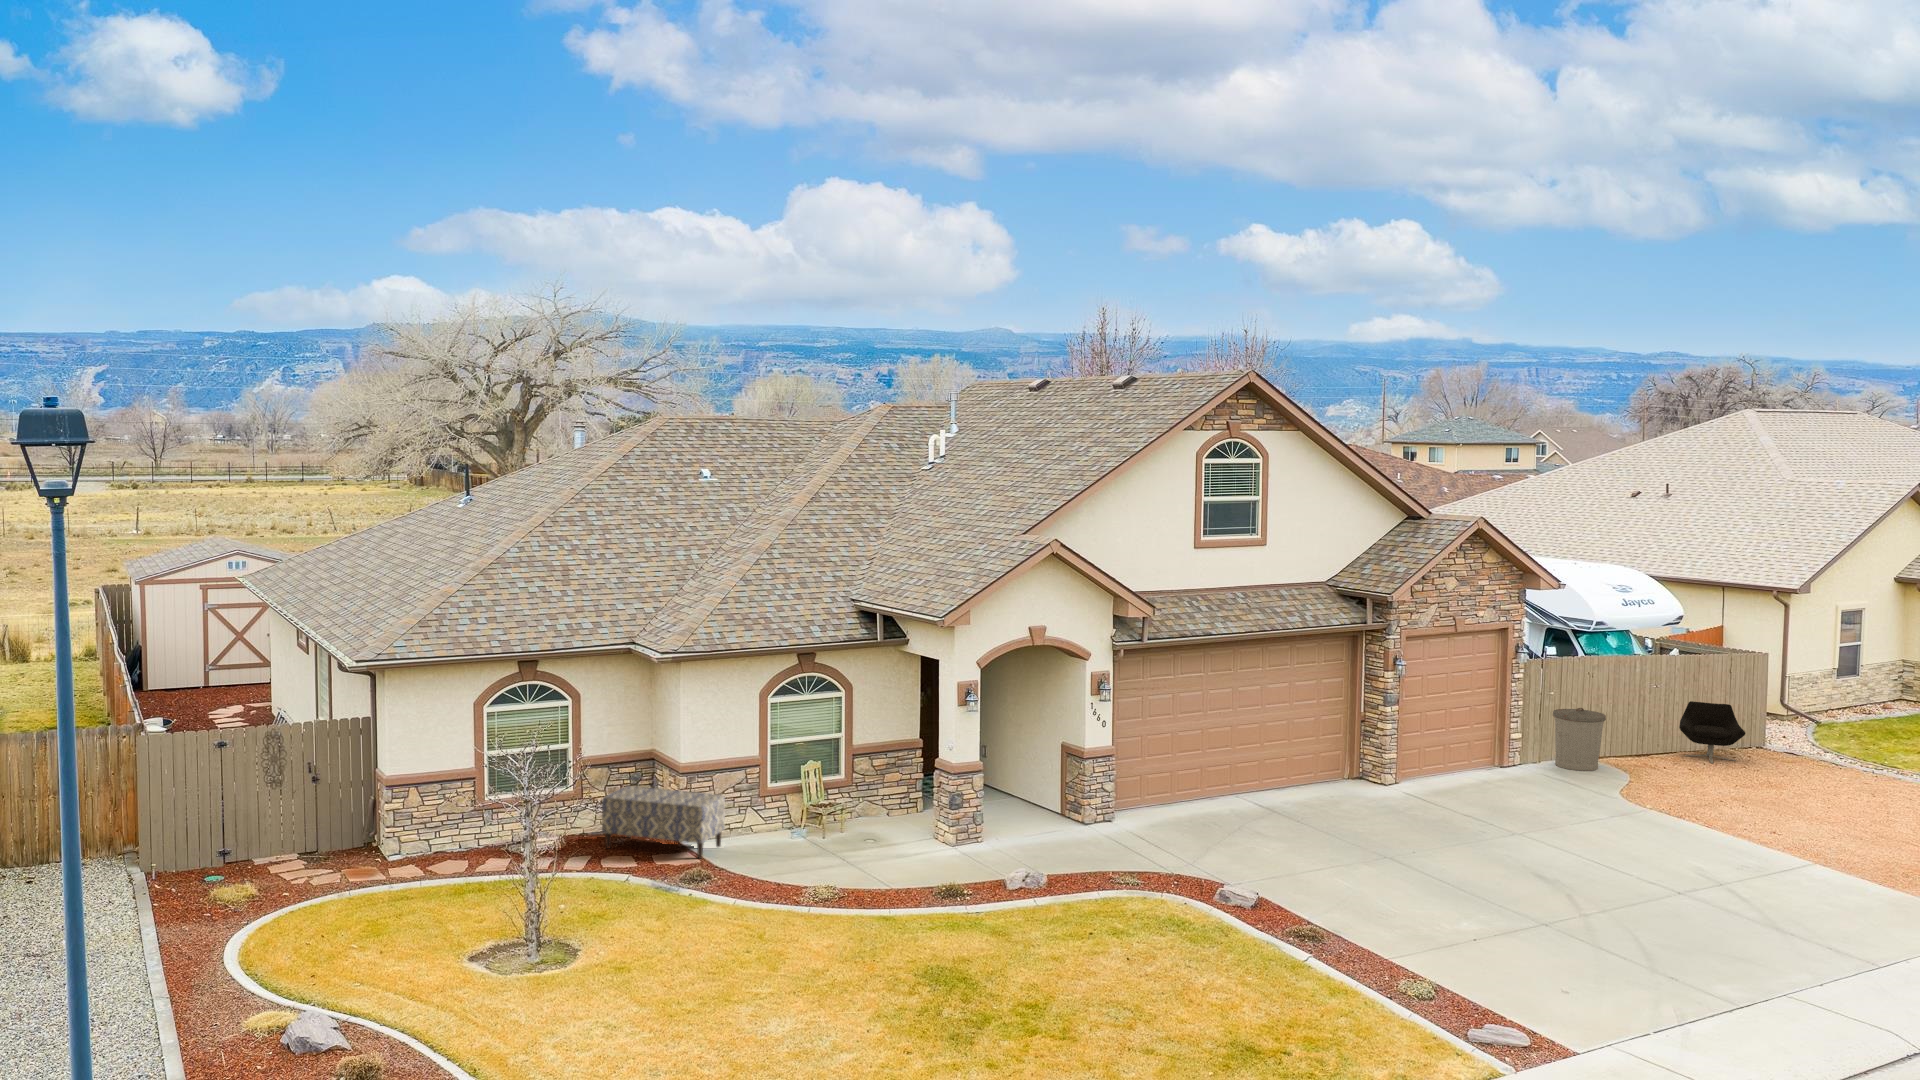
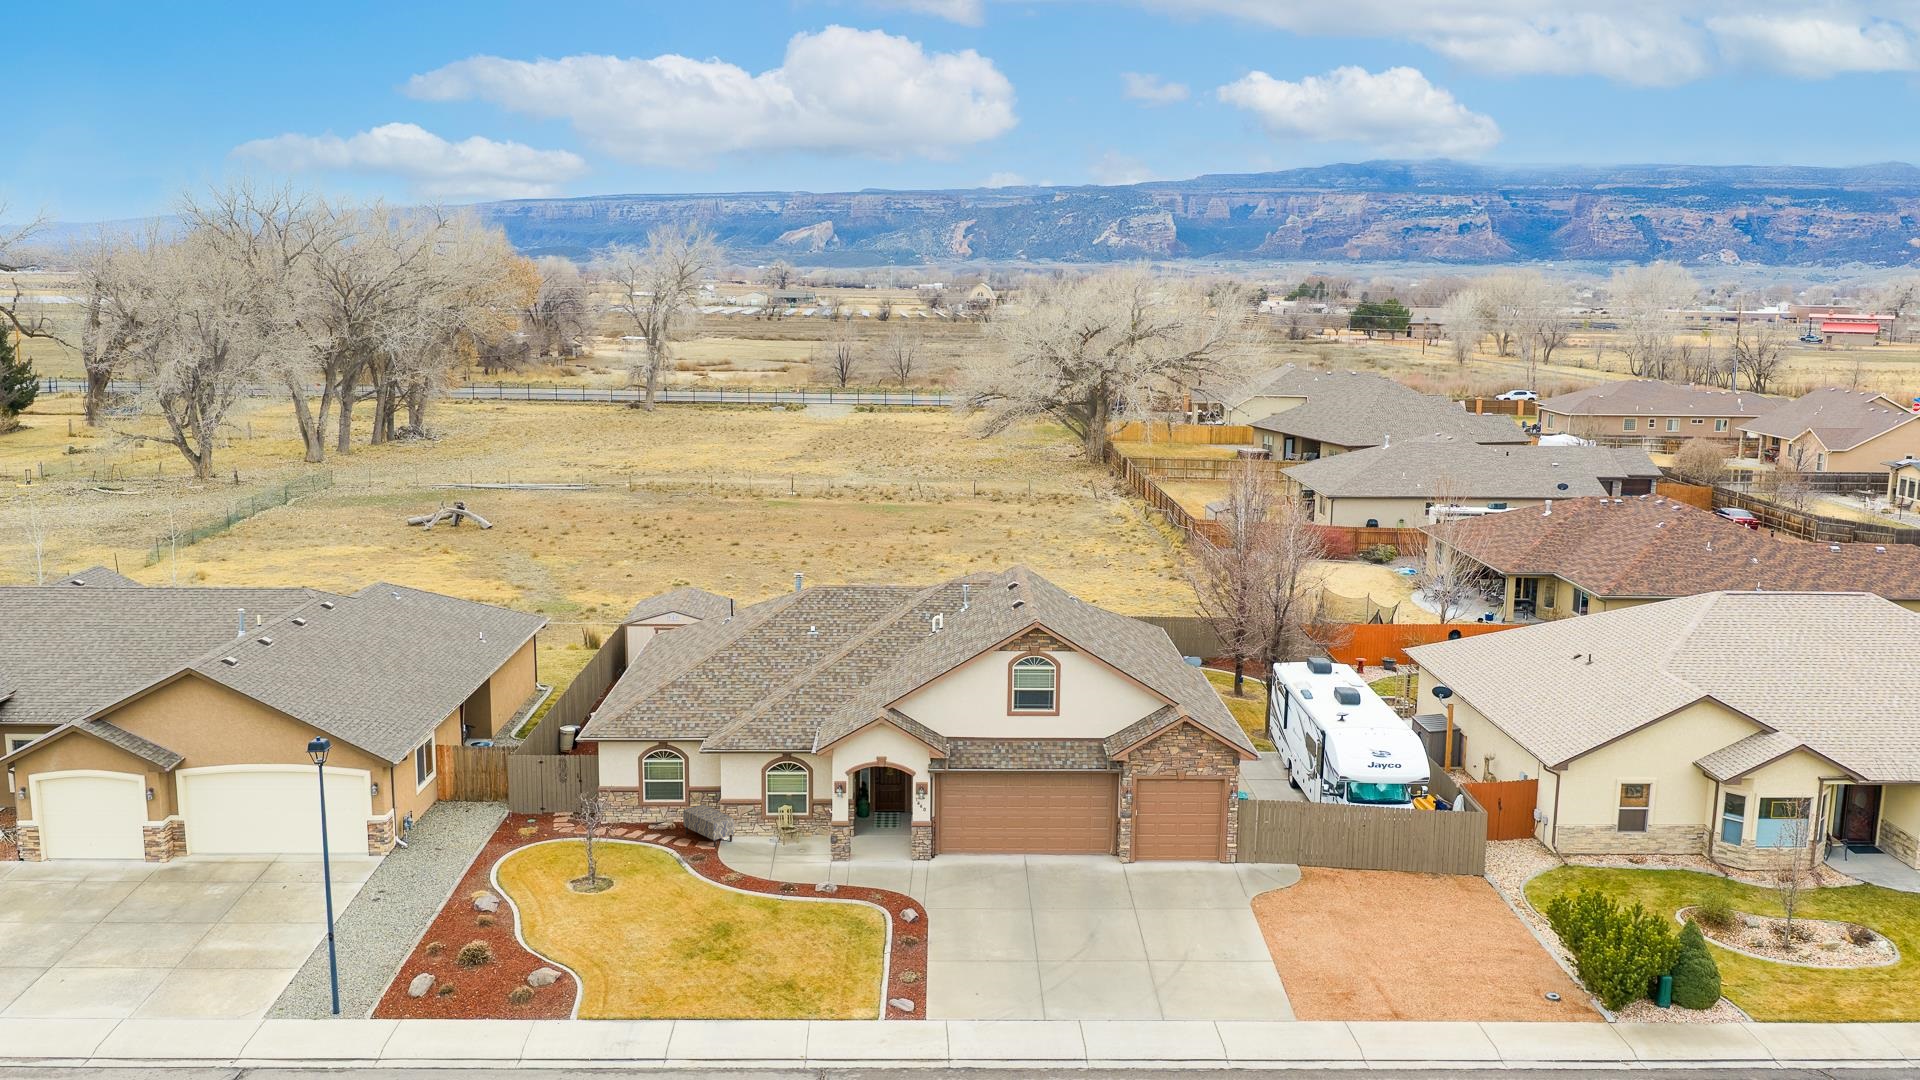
lounge chair: present [1679,701,1745,763] -> none [1365,840,1413,886]
trash can: present [1553,708,1606,771] -> none [1262,833,1294,876]

